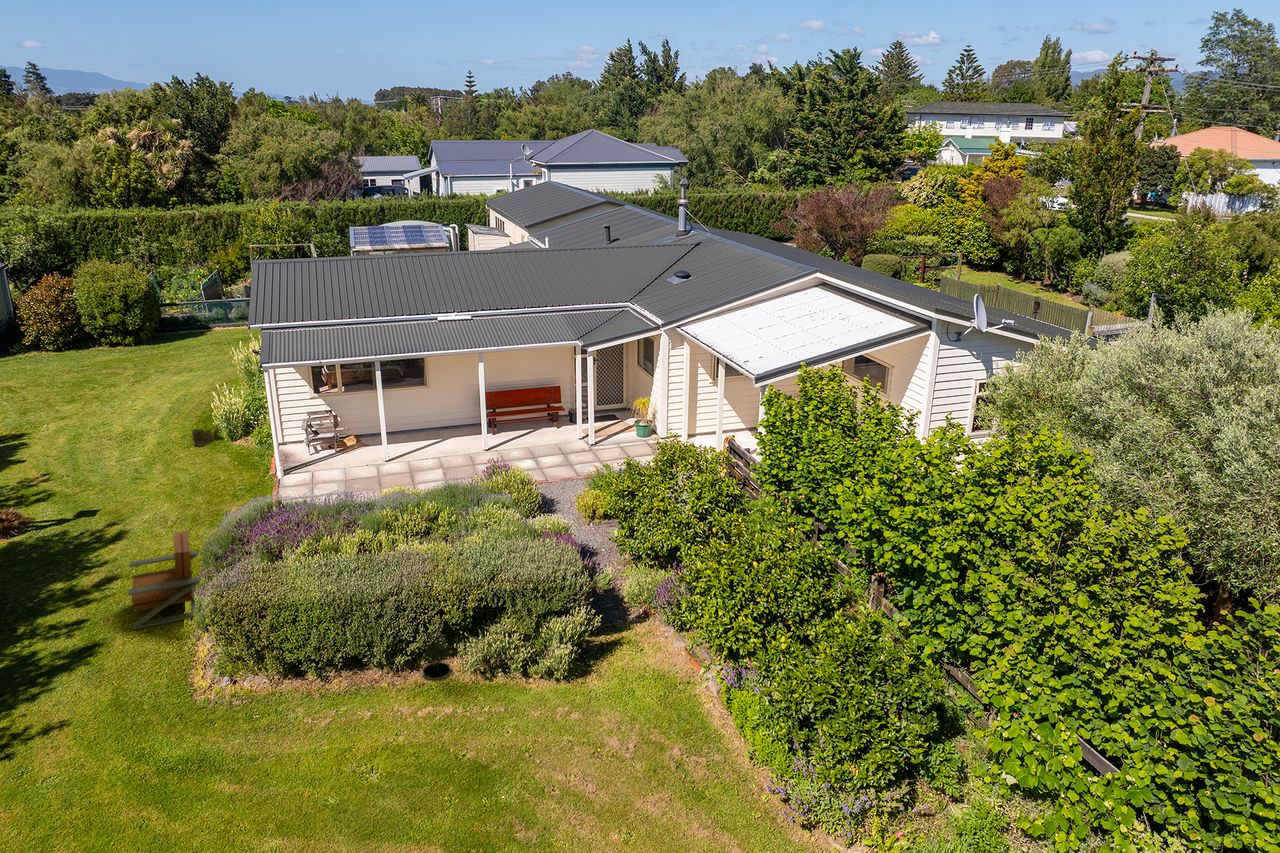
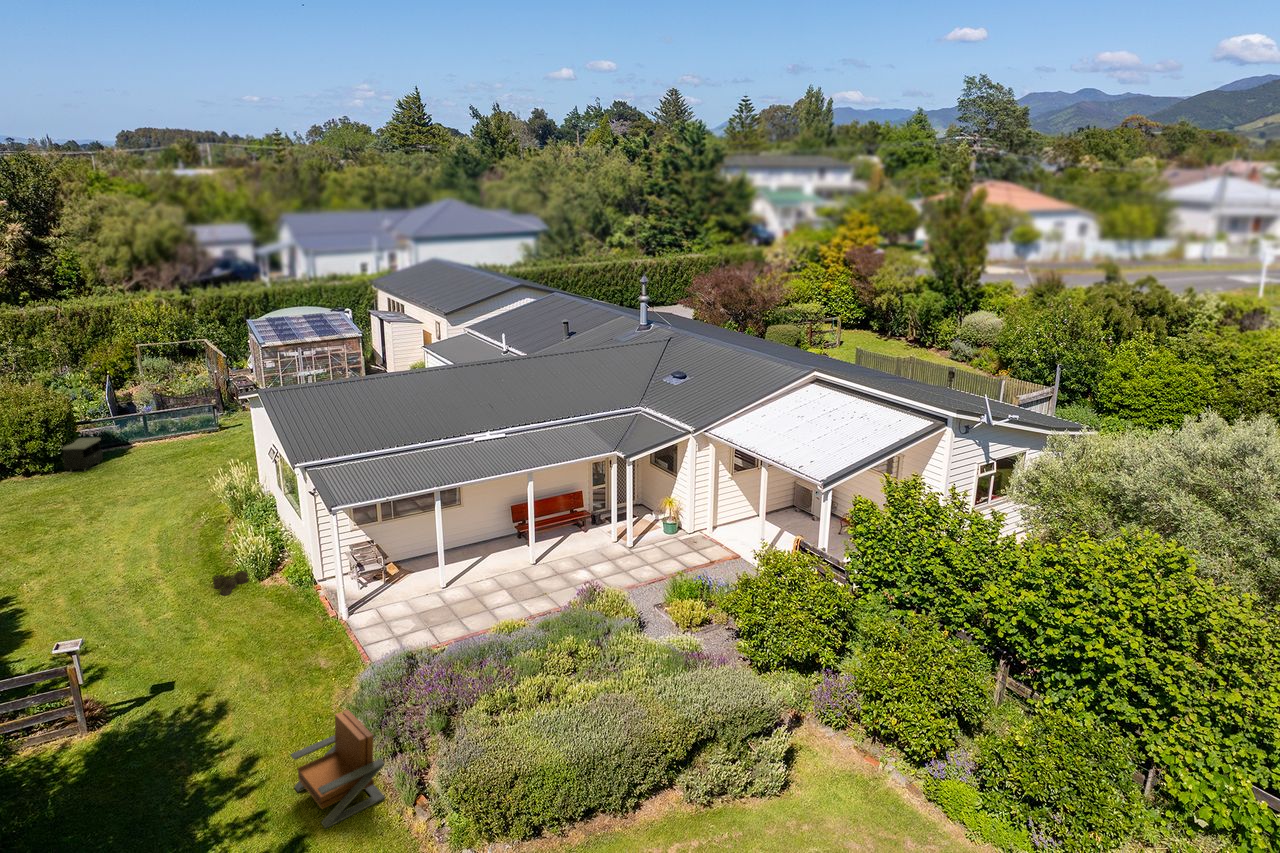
storage bench: none [143,318,182,347] -> present [63,438,103,471]
potted tree: present [422,630,451,680] -> none [647,775,678,827]

